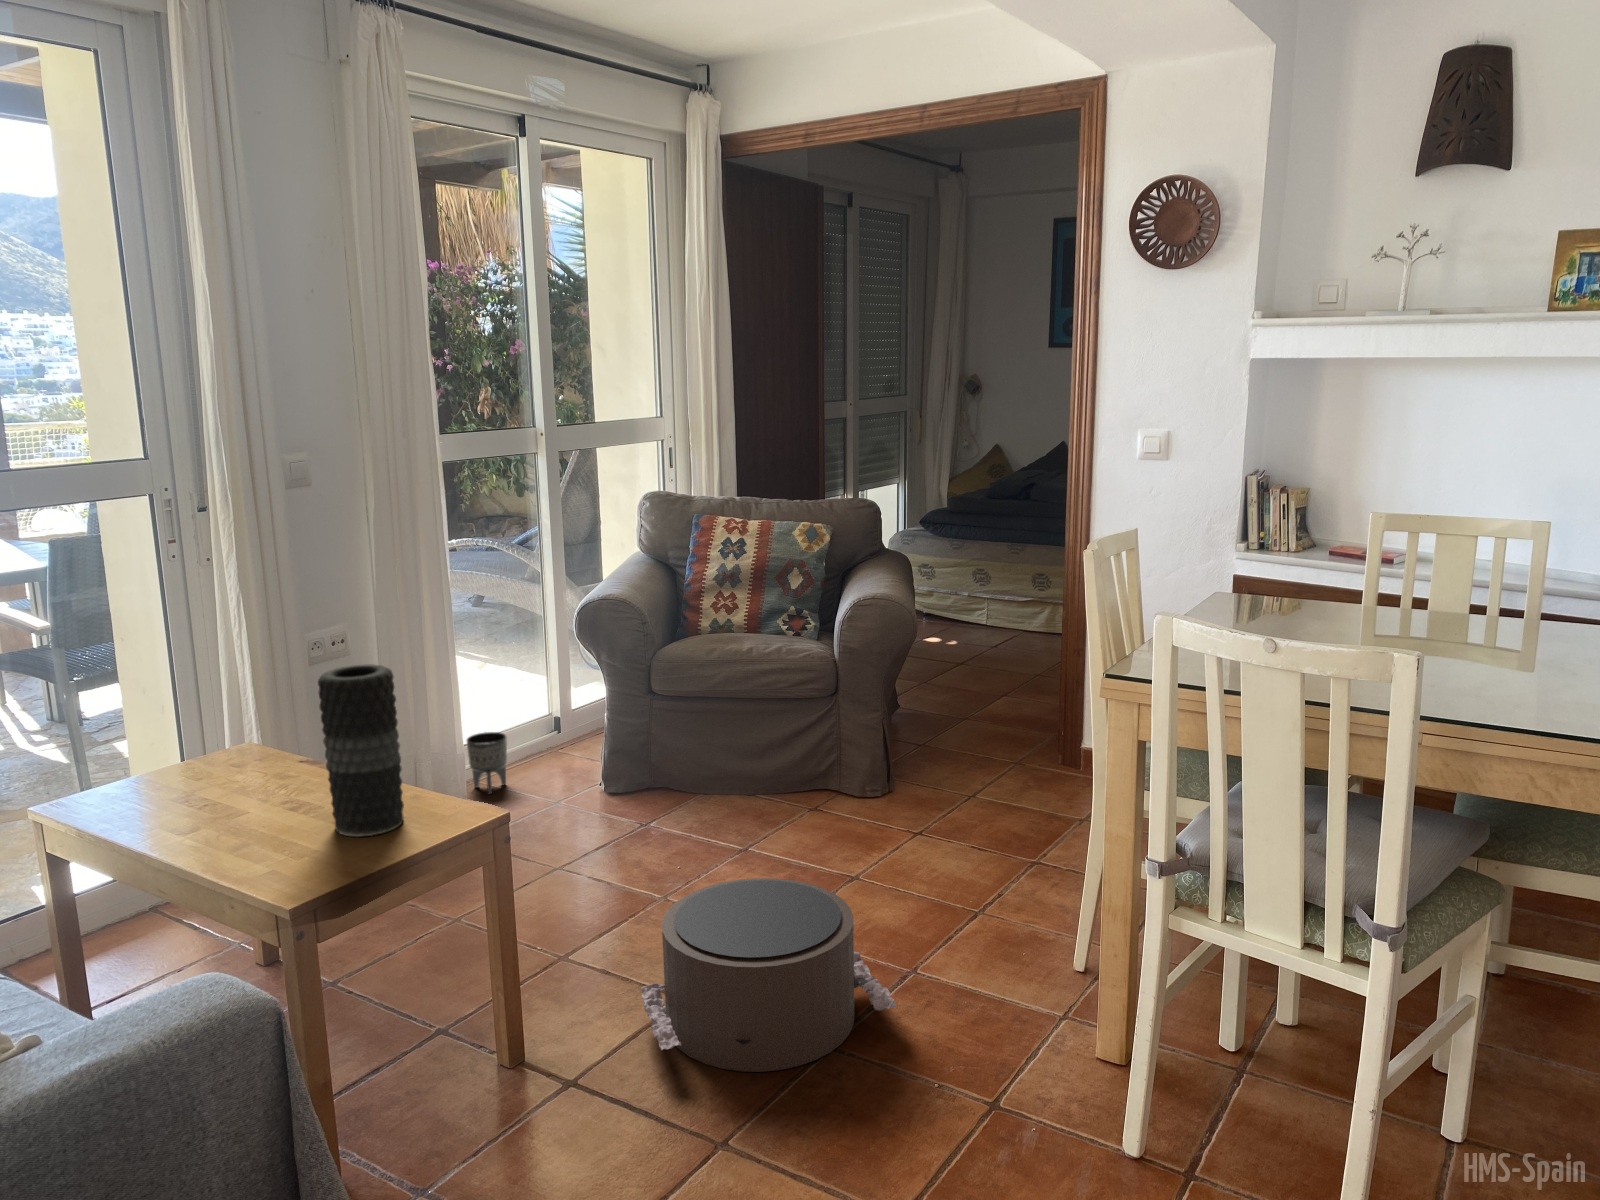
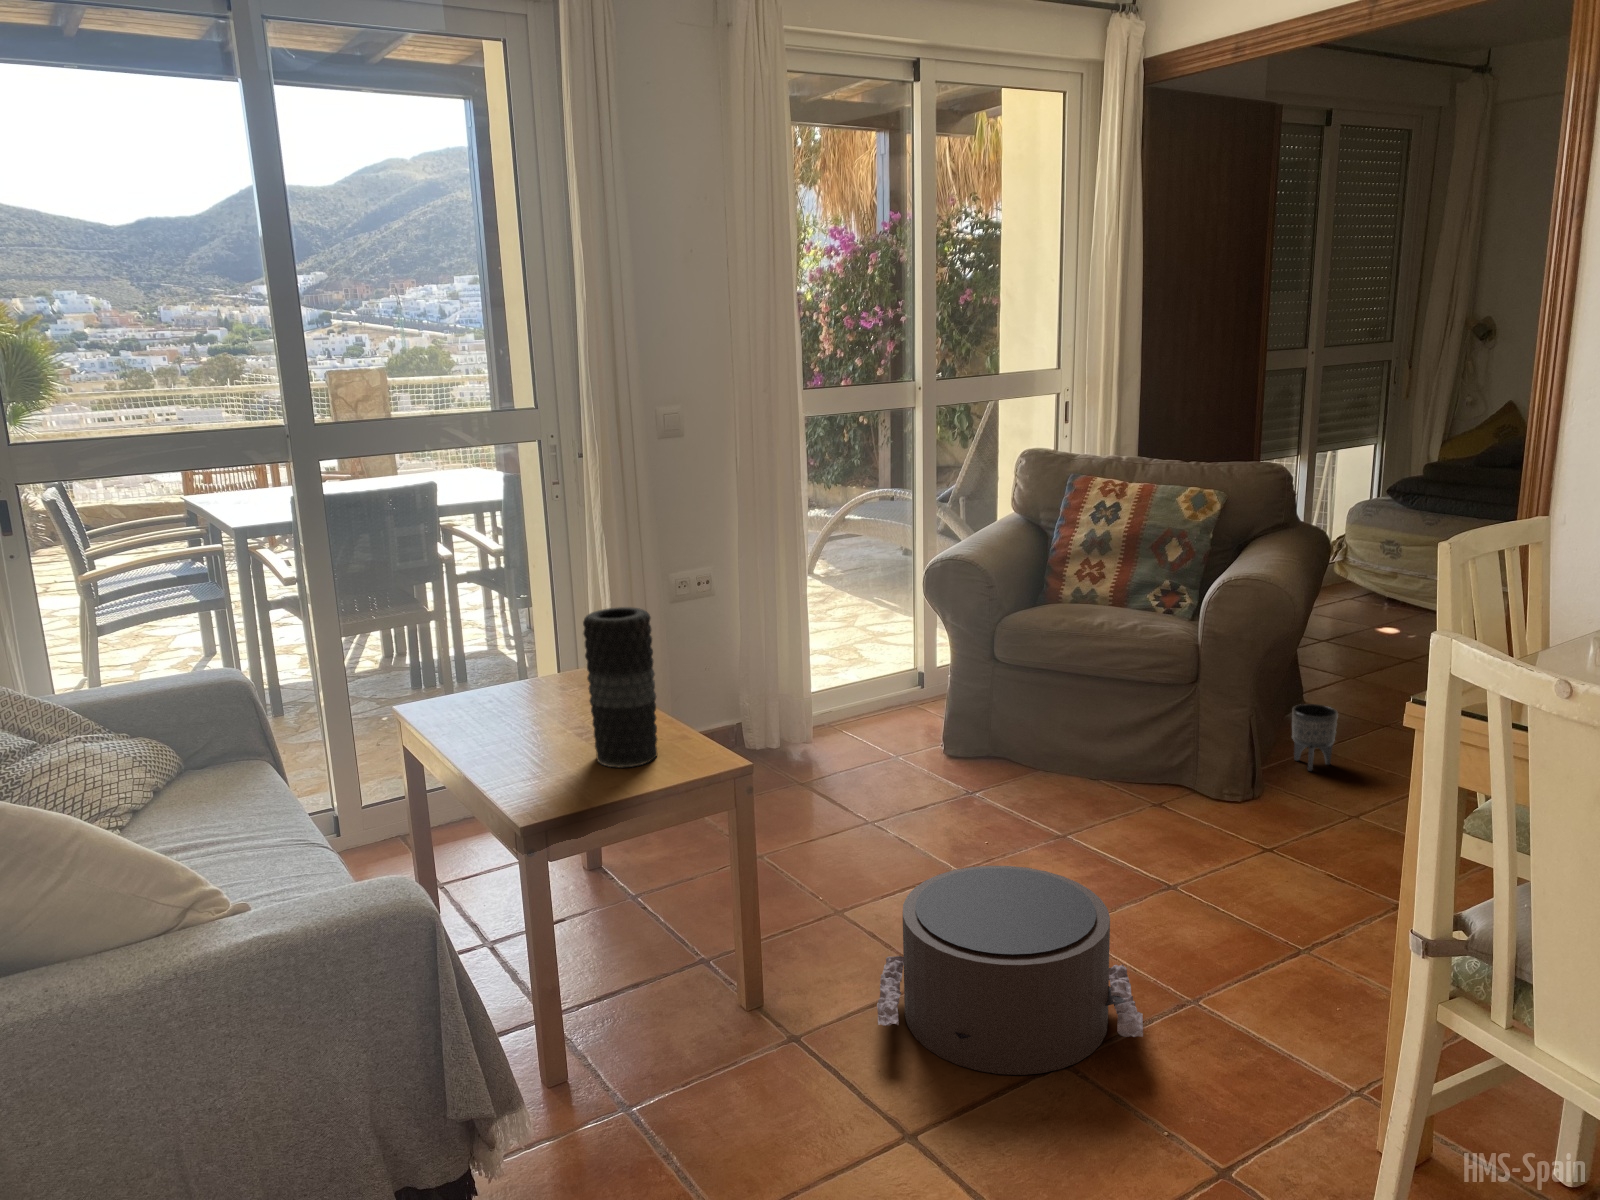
planter: present [467,732,507,794] -> present [1292,704,1338,771]

